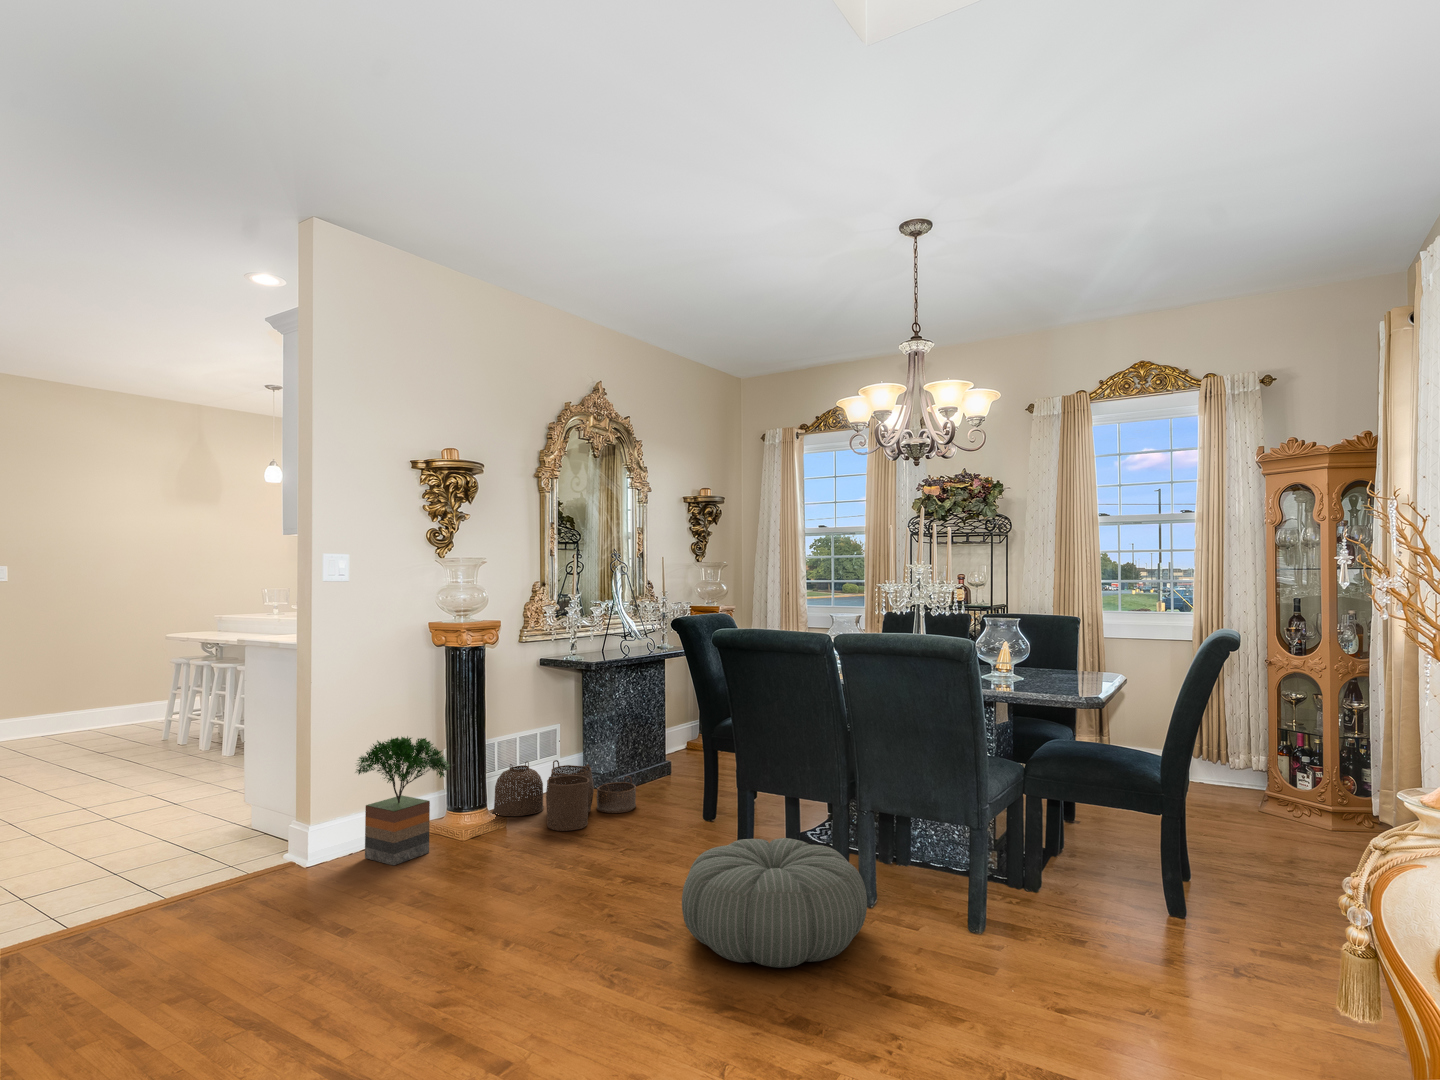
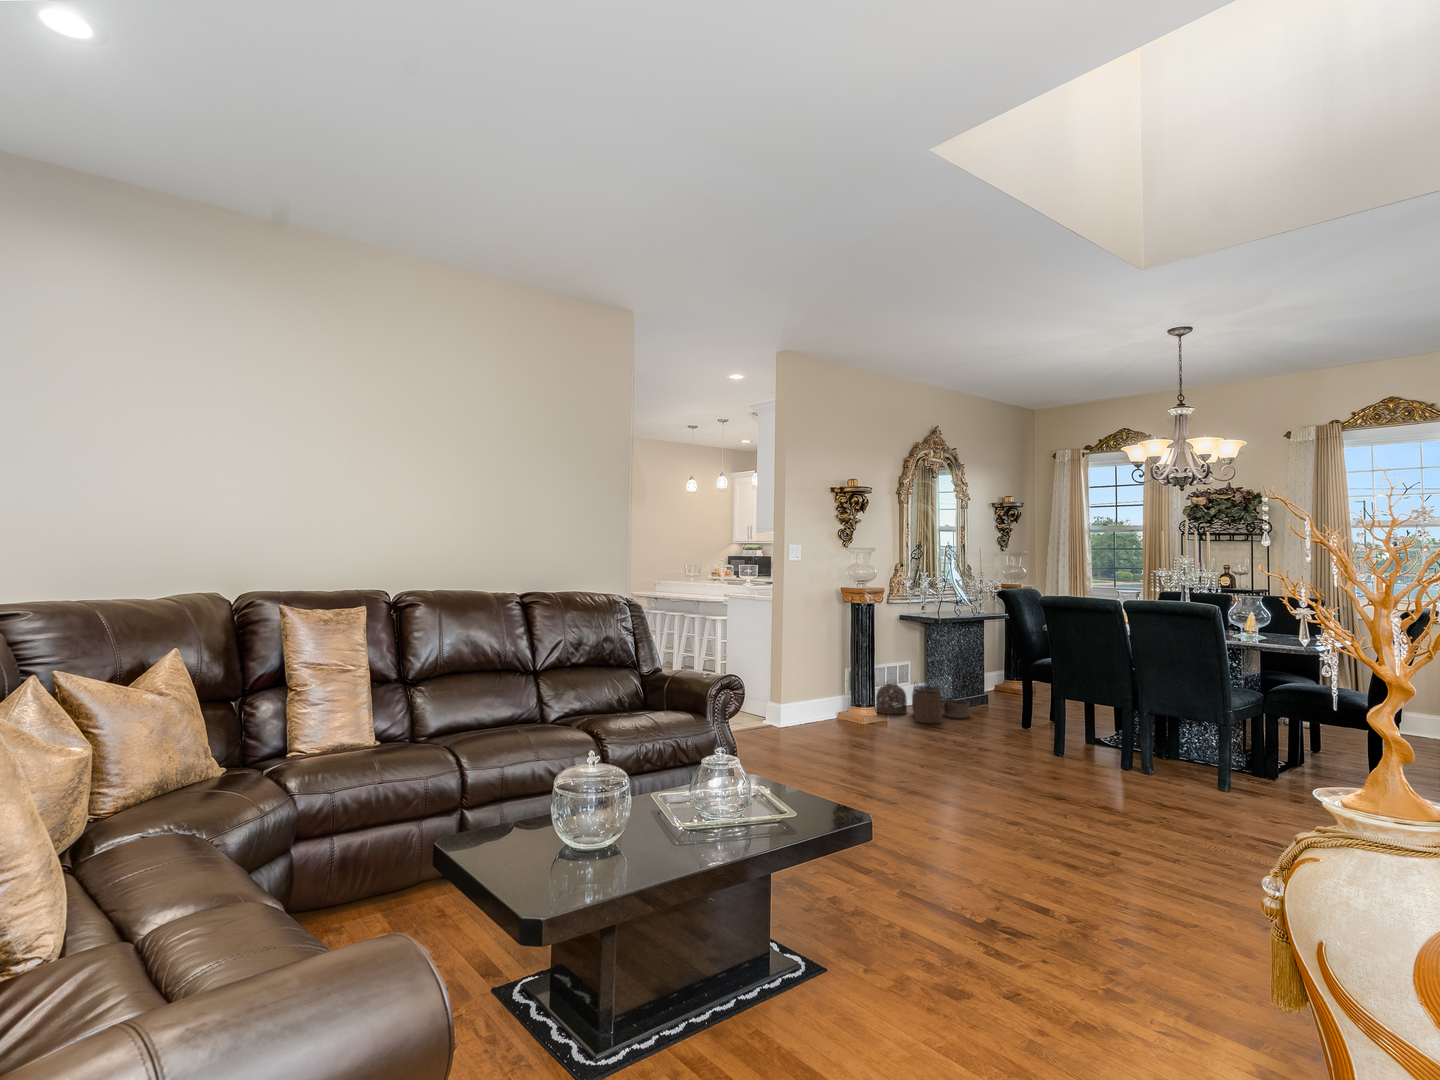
potted tree: present [356,736,449,865] -> none [807,656,862,730]
pouf: present [682,838,867,968] -> none [1025,723,1142,786]

